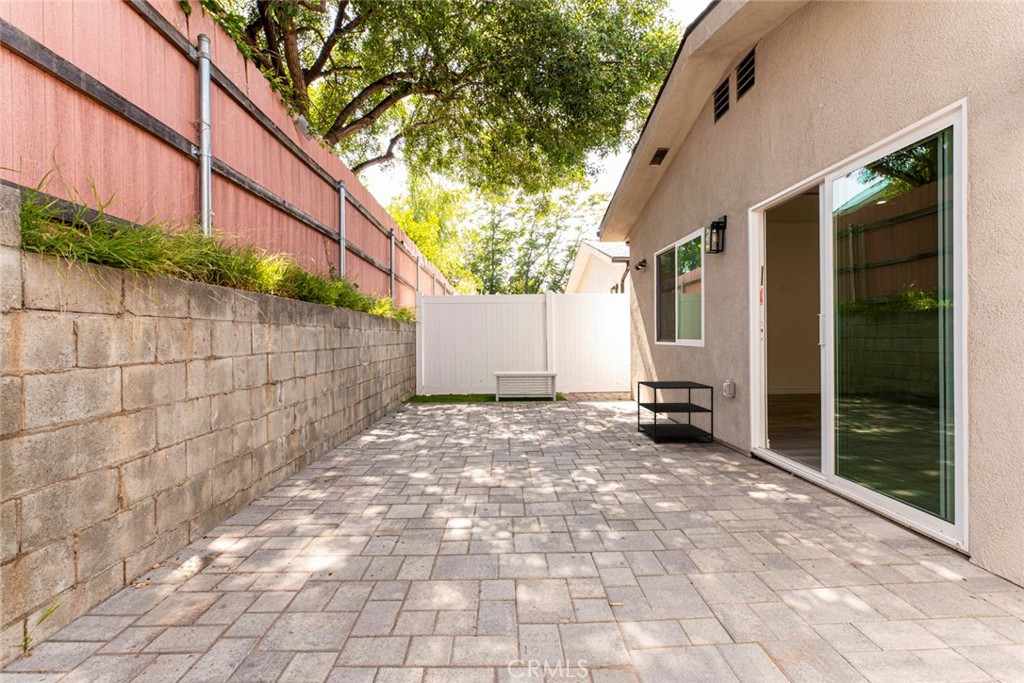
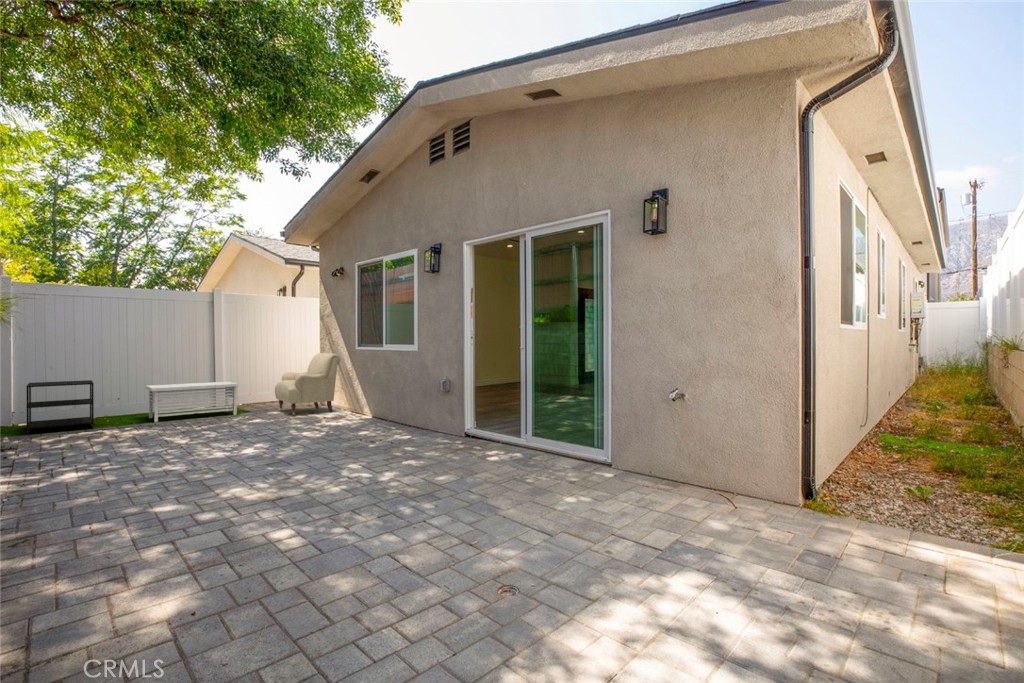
chair: none [587,347,644,407] -> present [275,353,340,415]
side table: present [638,381,713,443] -> present [27,380,94,435]

